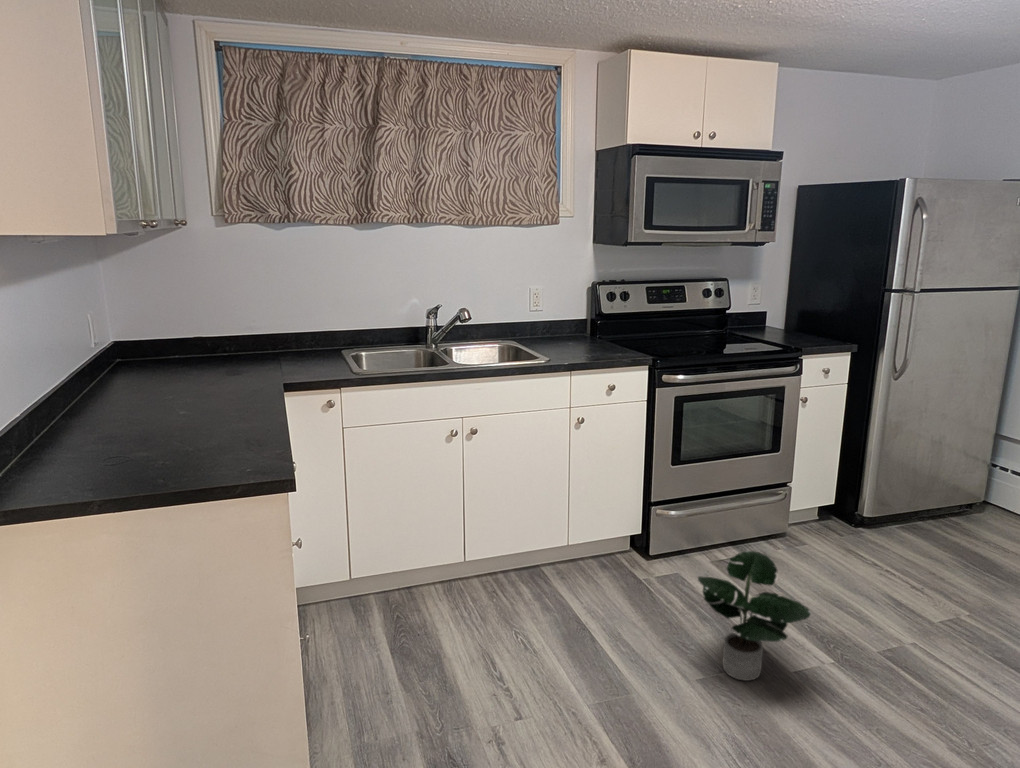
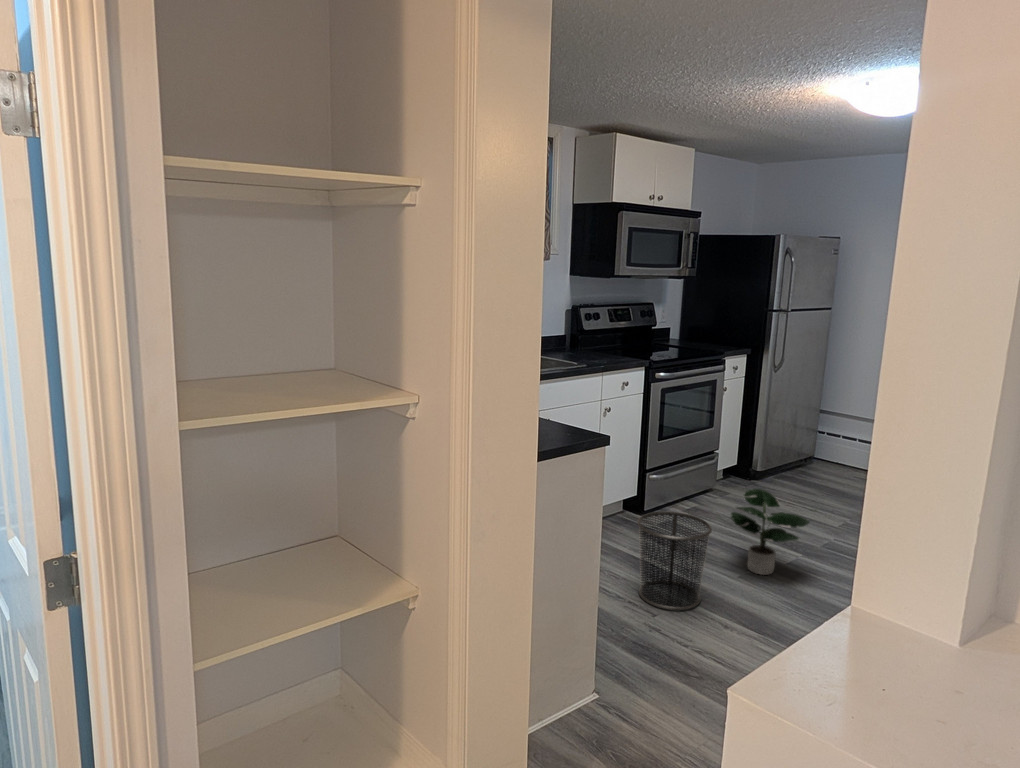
waste bin: none [521,567,623,712] -> present [638,511,712,610]

